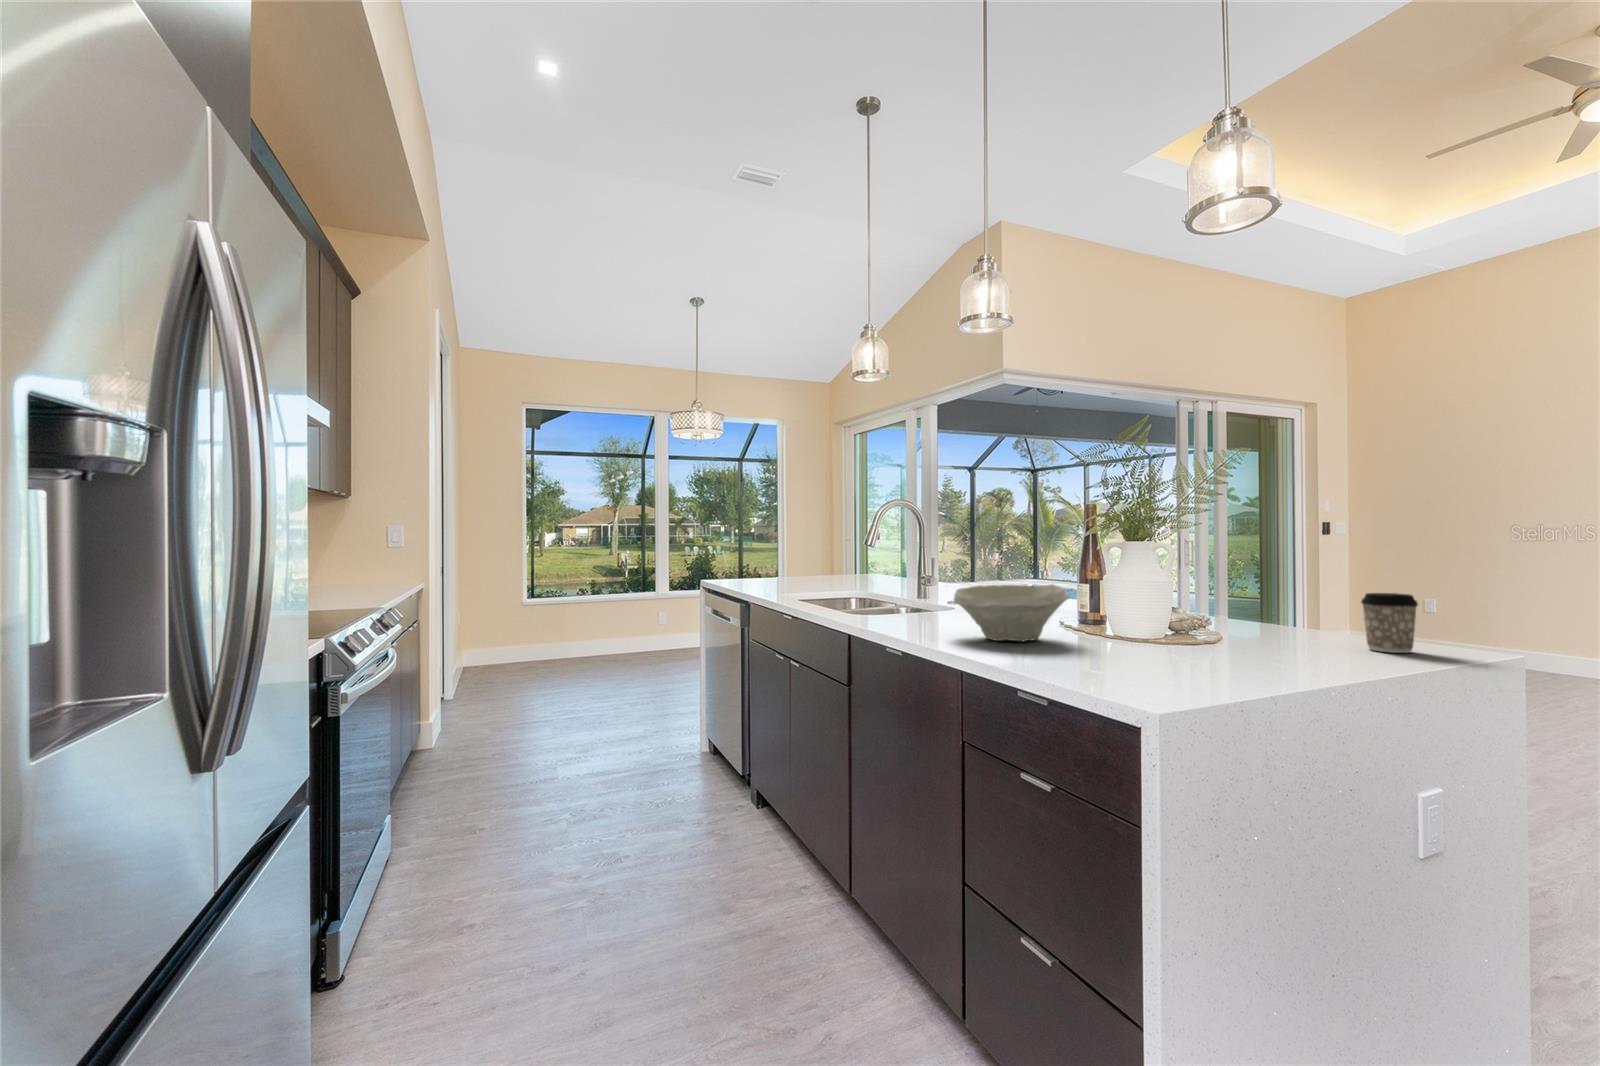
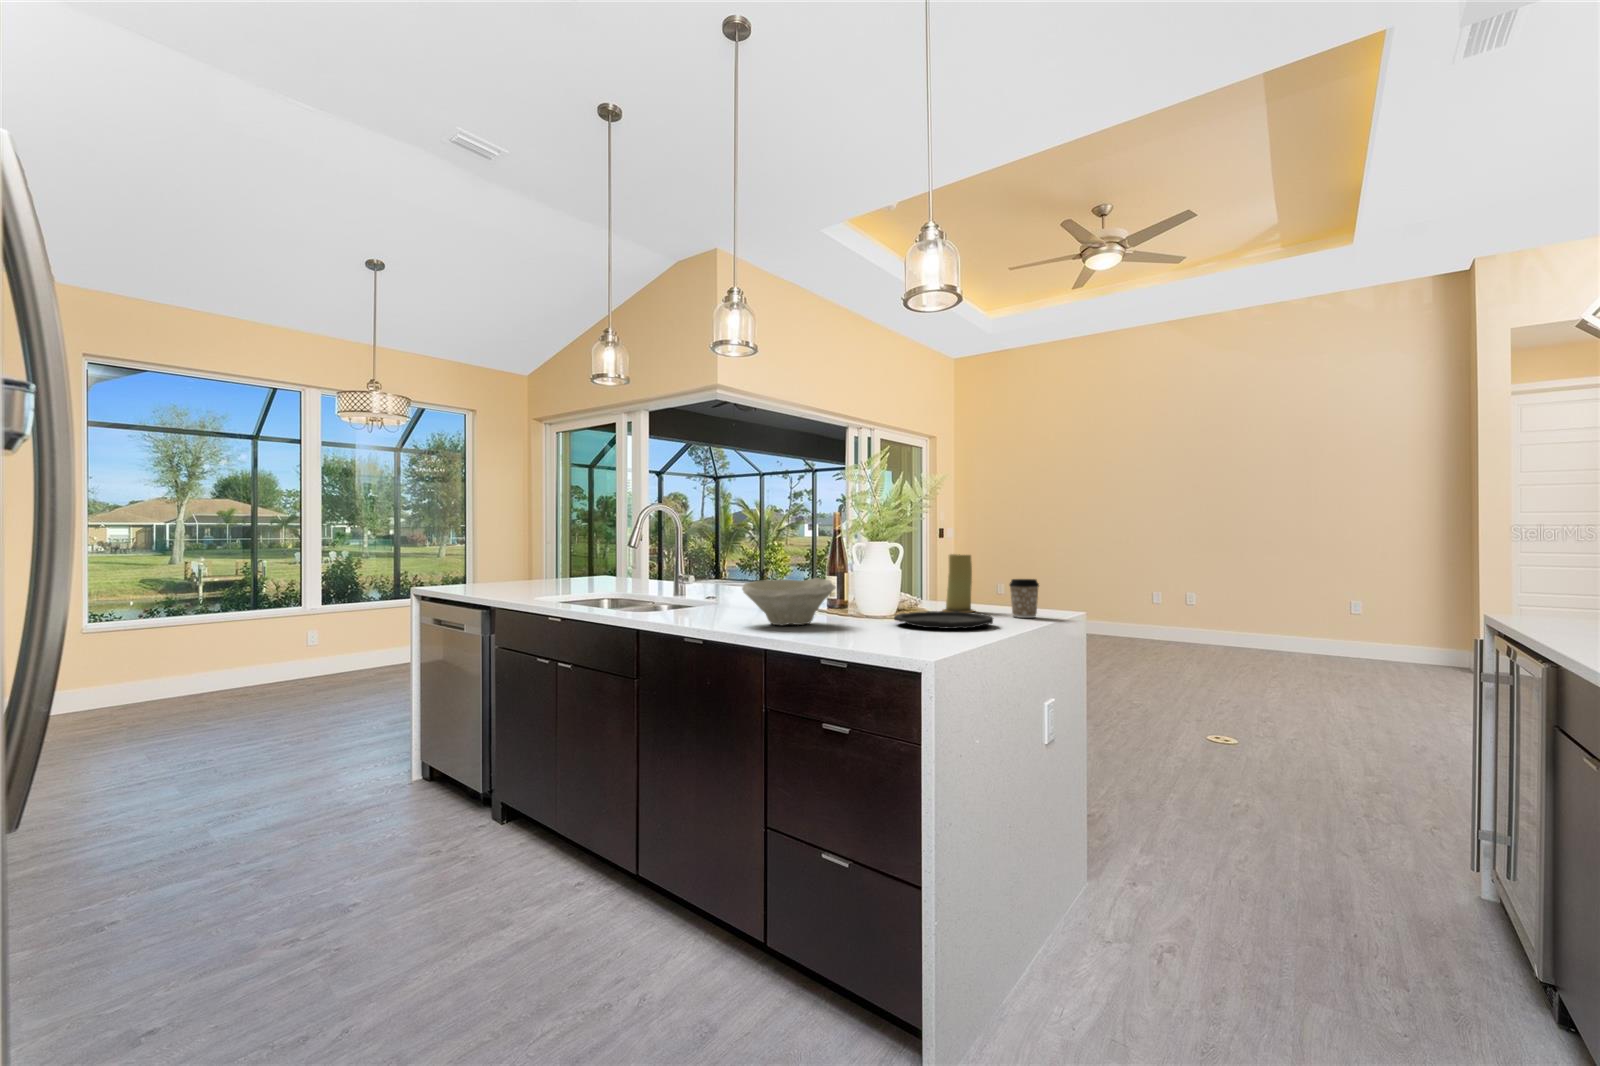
candle: none [1258,554,1313,636] -> present [943,554,974,612]
plate: none [1149,634,1311,664] -> present [894,611,993,629]

